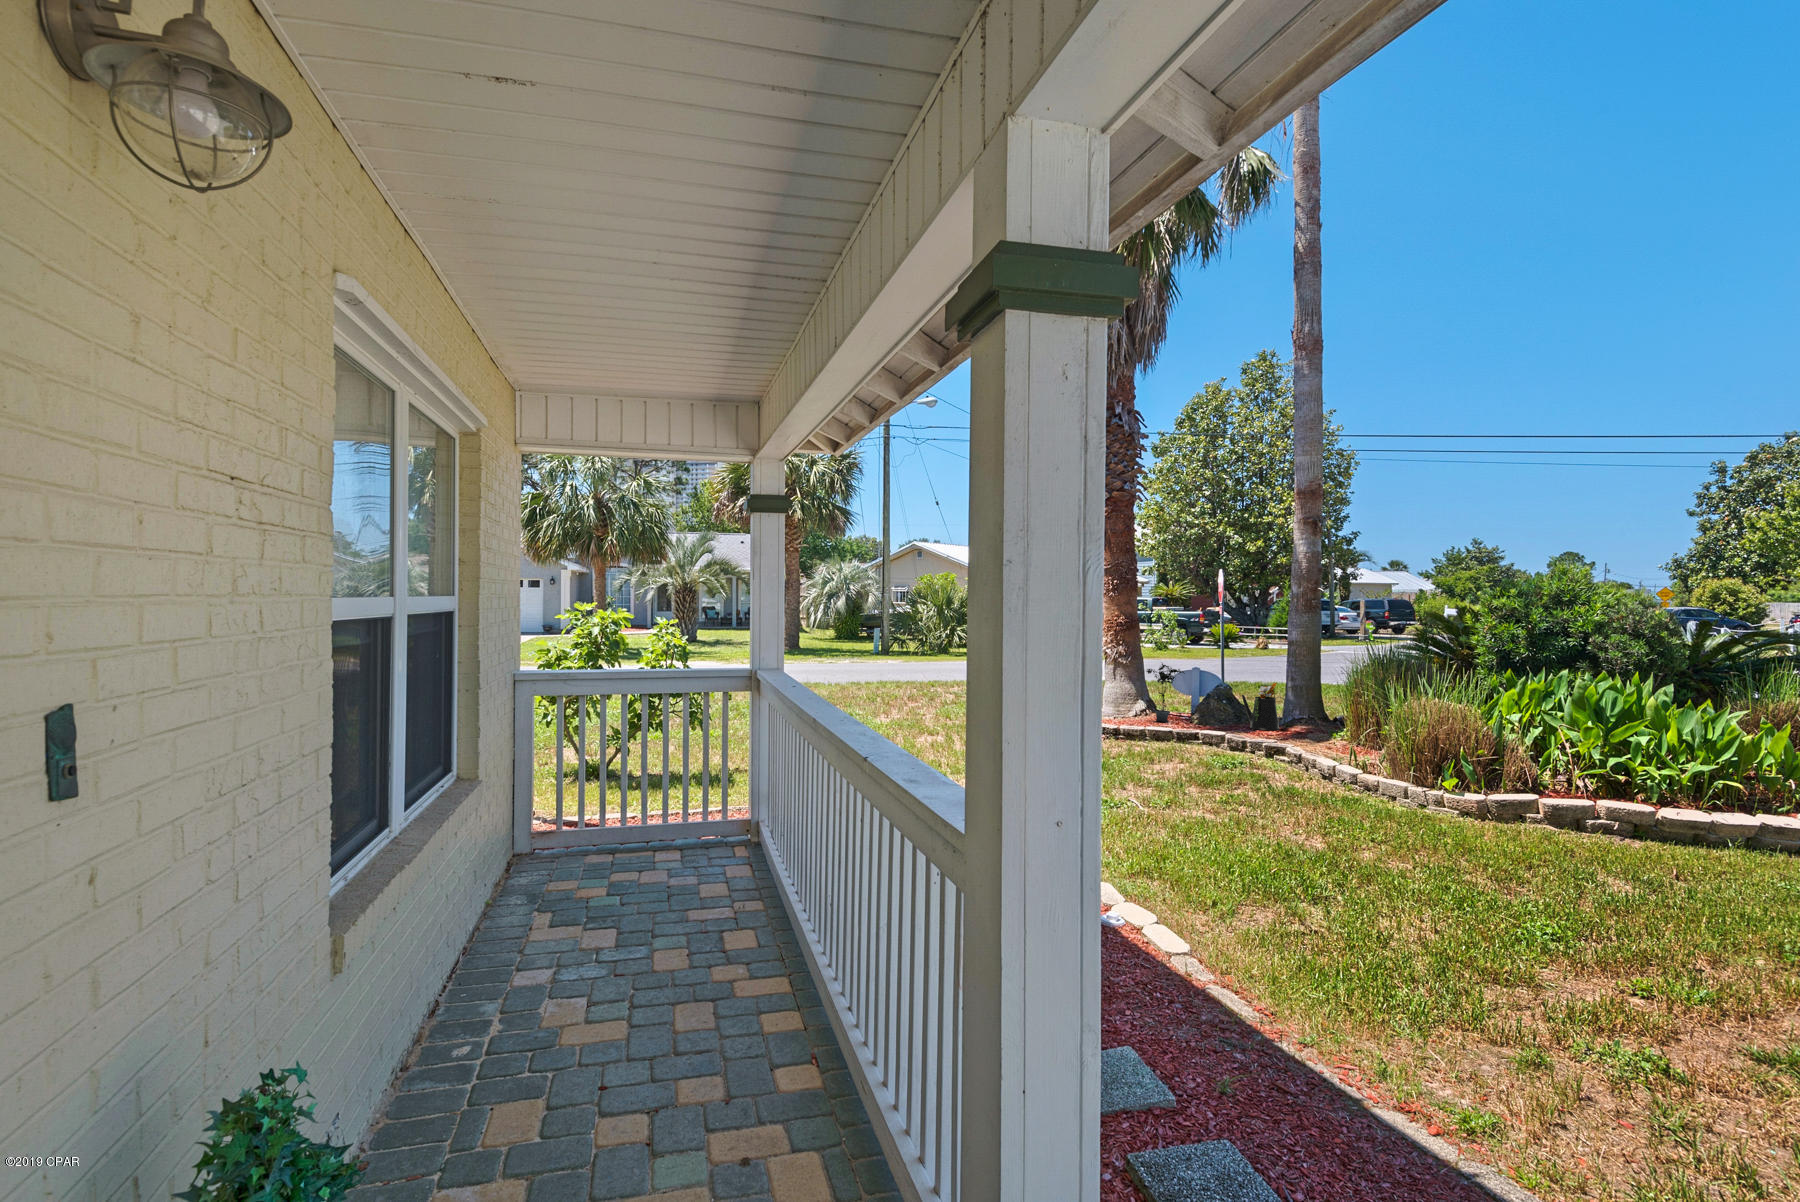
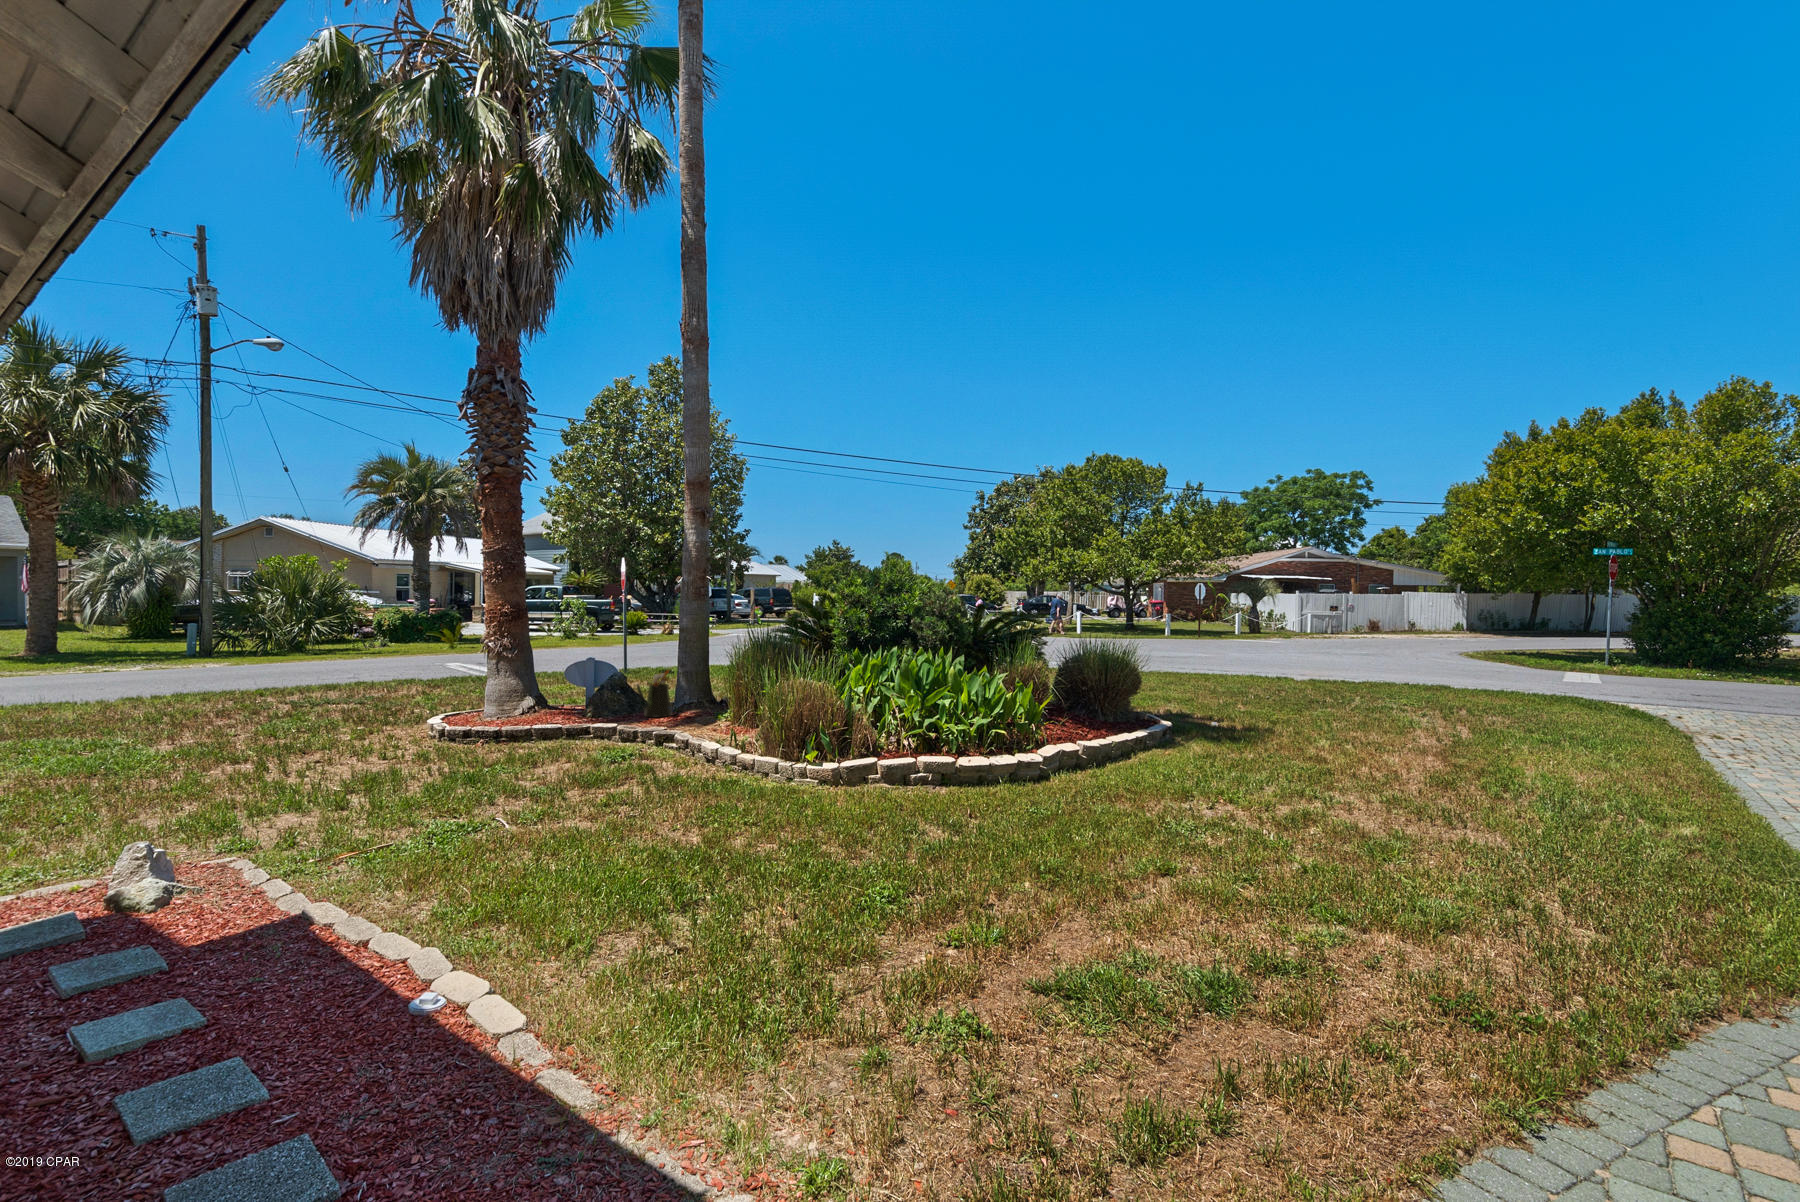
potted plant: present [1146,664,1185,722] -> none [533,654,578,718]

